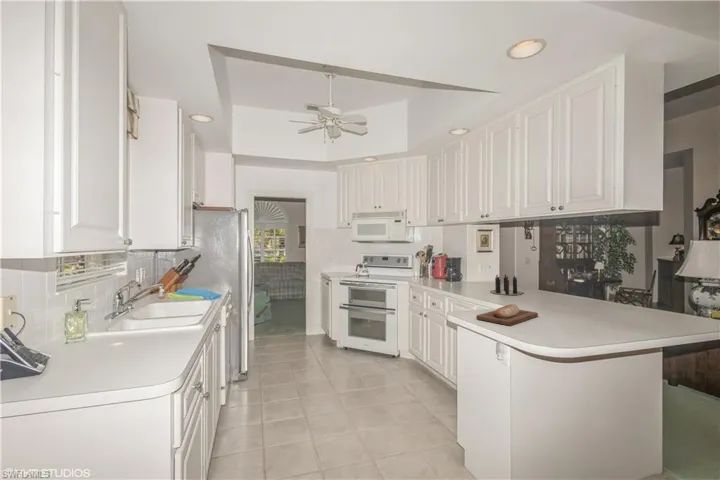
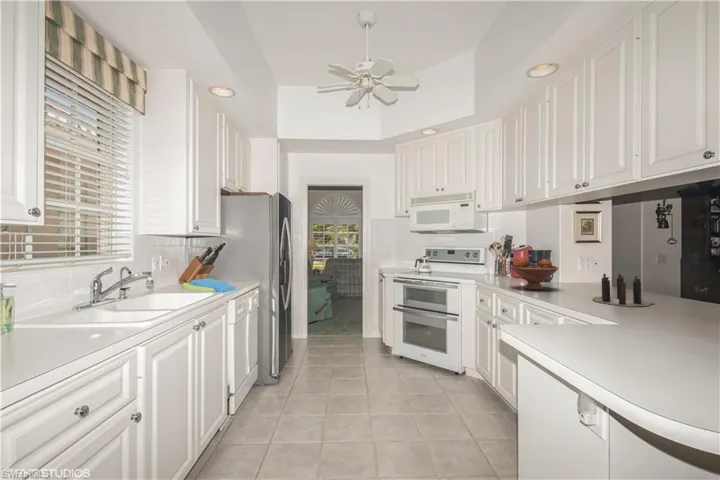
fruit bowl: none [437,264,468,287] -> present [511,257,558,290]
bread loaf: present [476,304,538,326] -> none [550,325,686,370]

